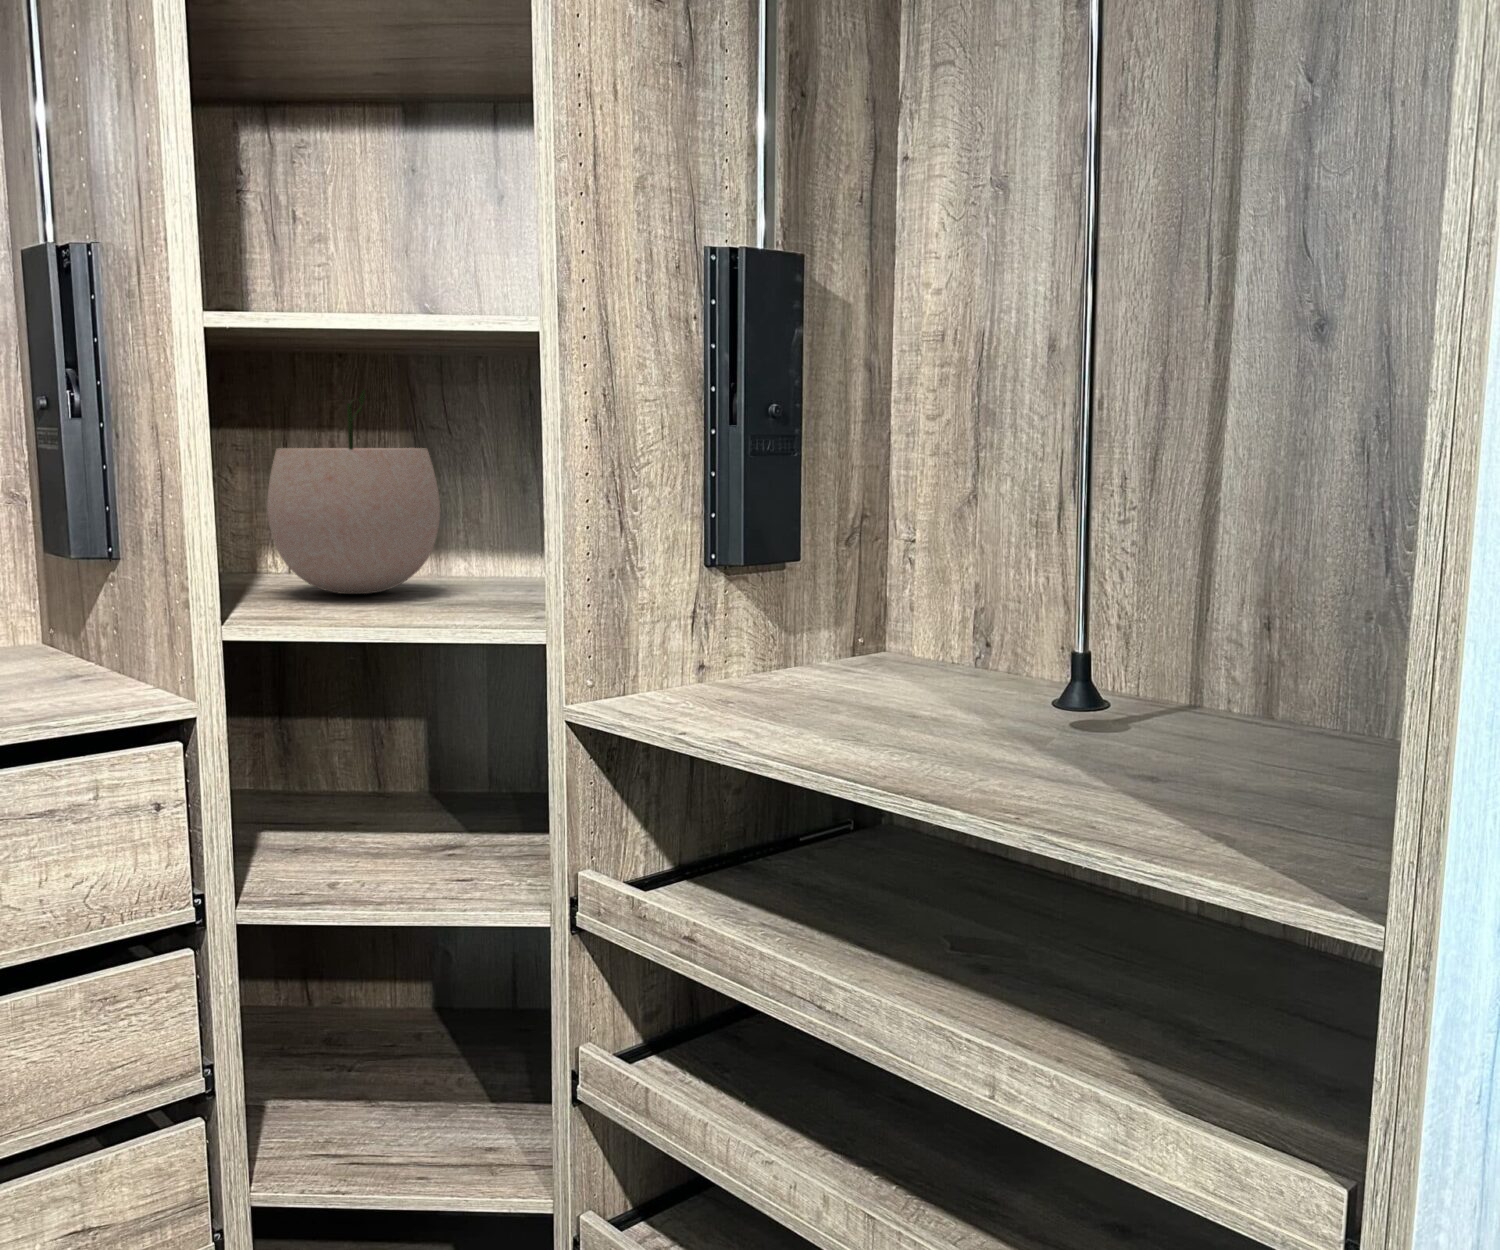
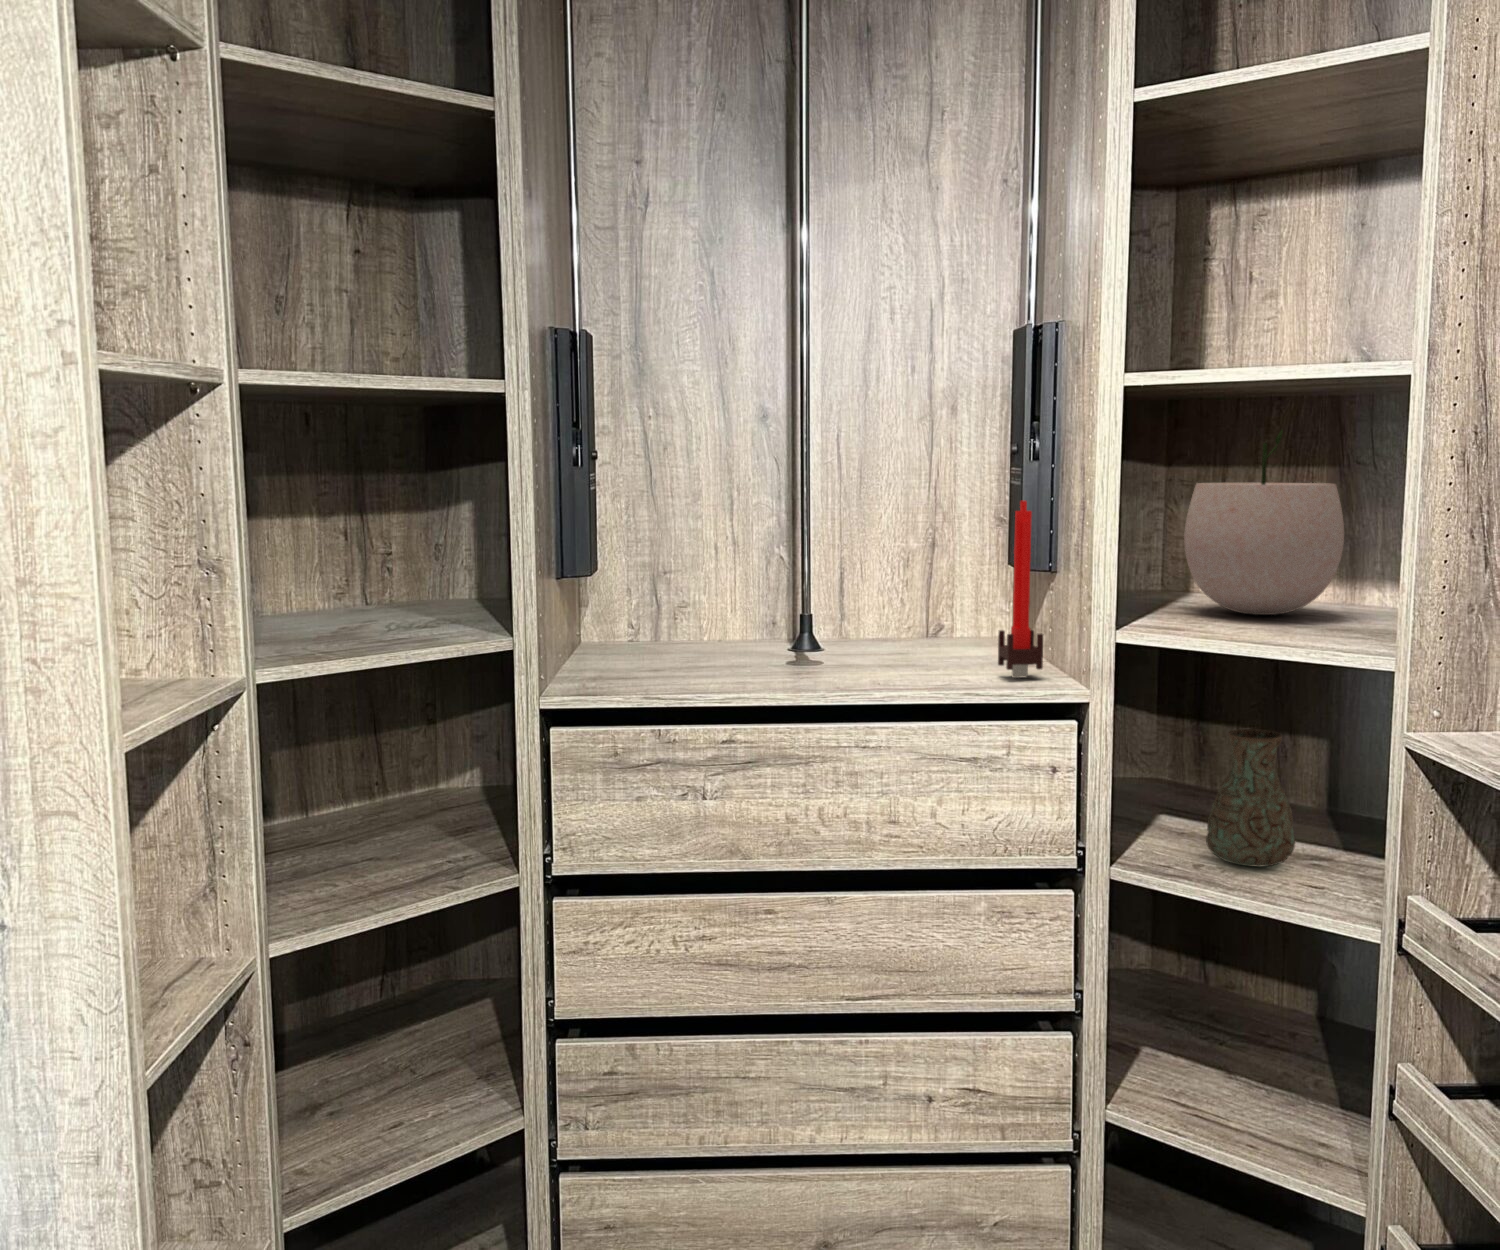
candle: none [50,472,119,699] -> present [998,500,1043,678]
decorative vase: none [334,720,429,873] -> present [1206,729,1295,867]

